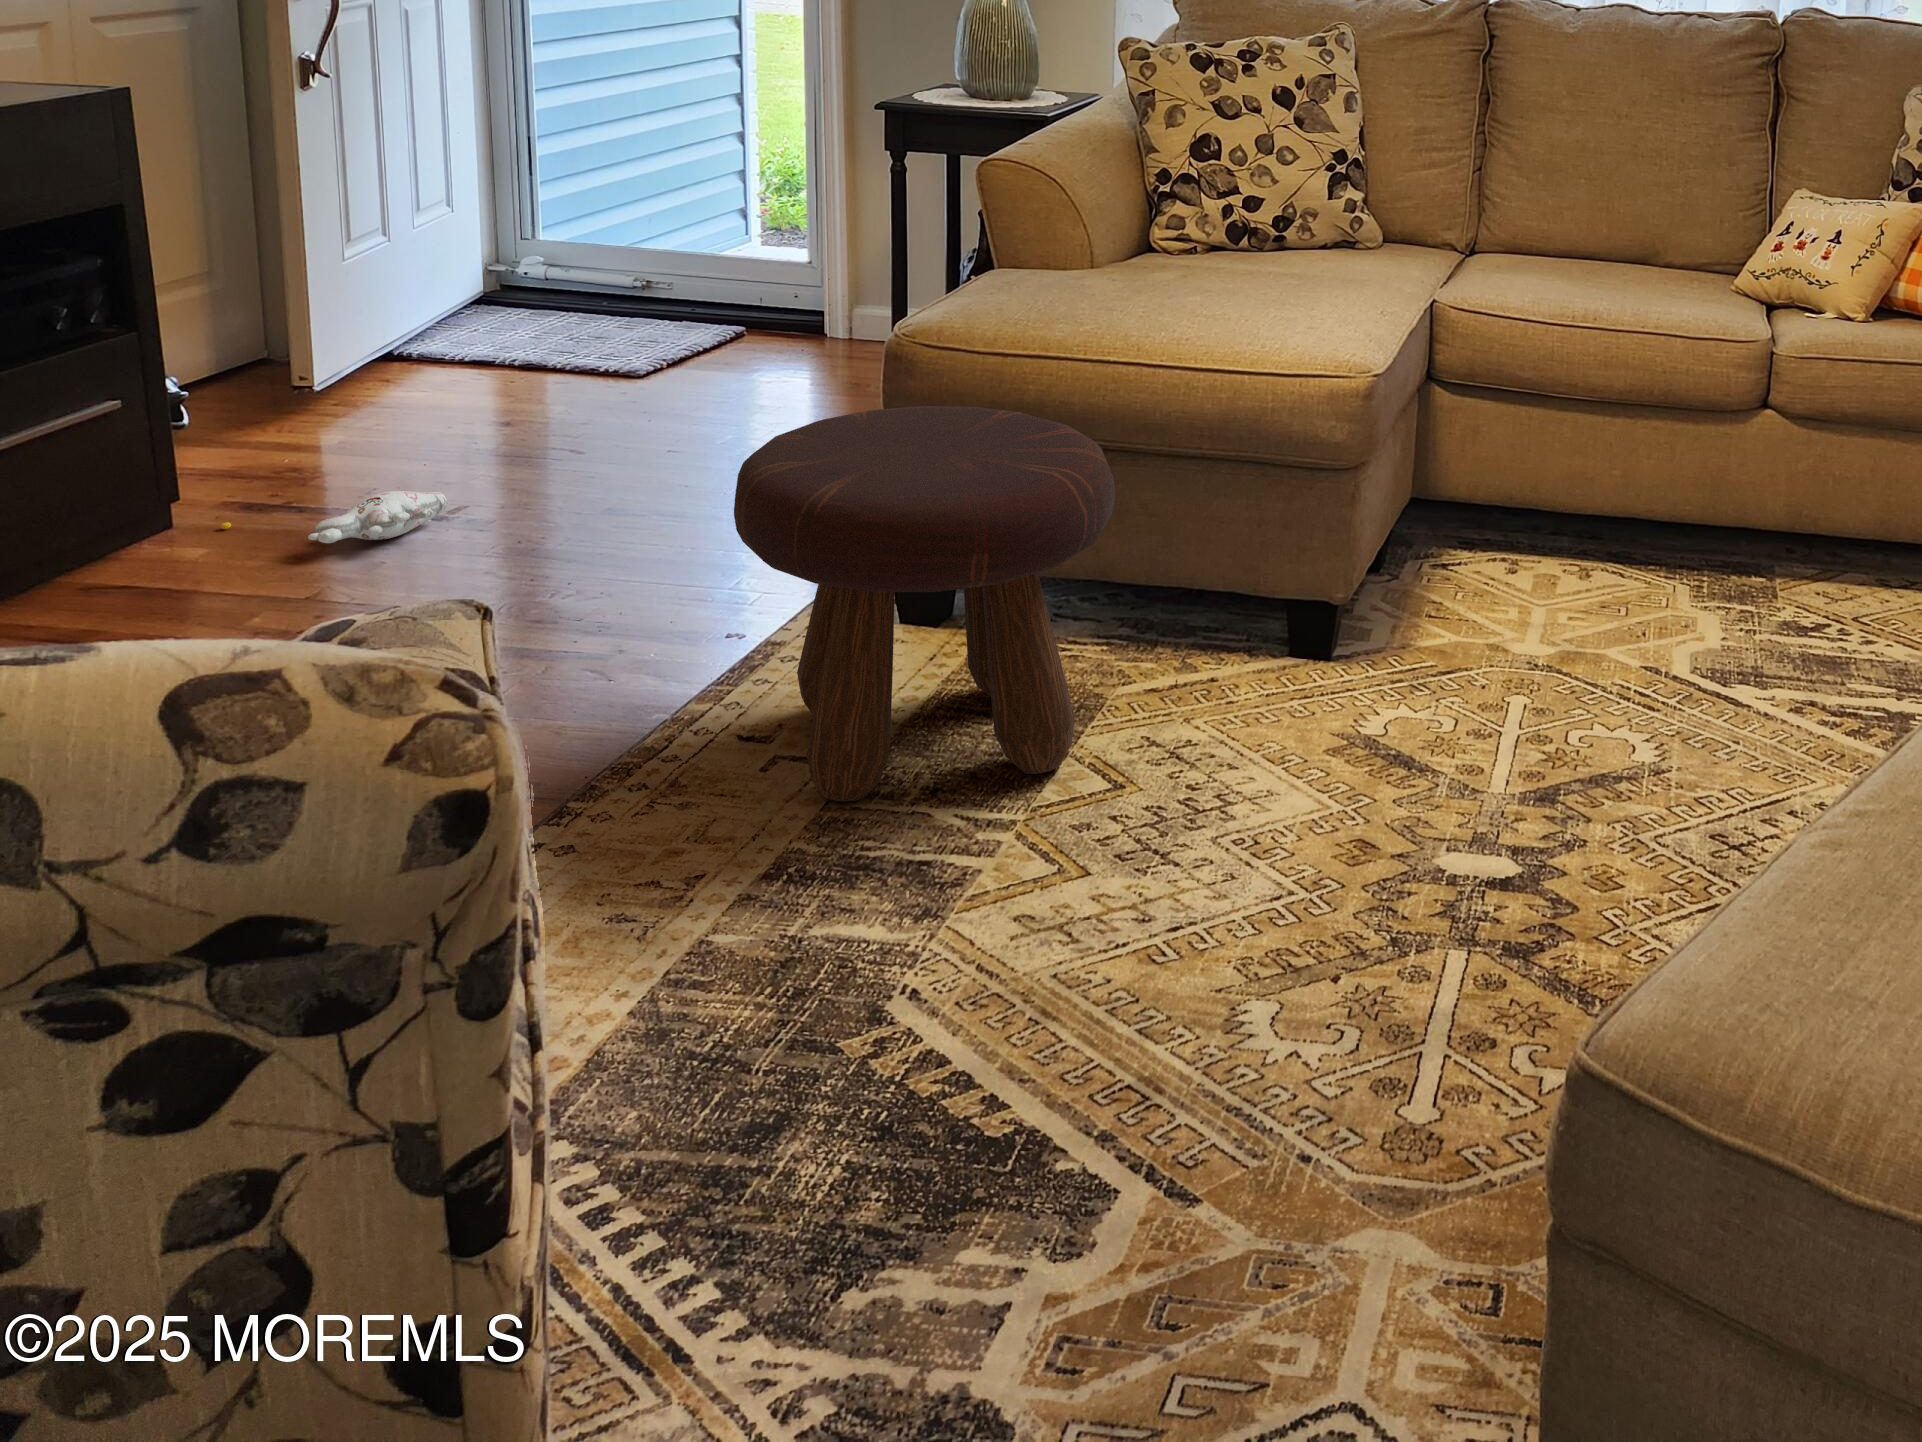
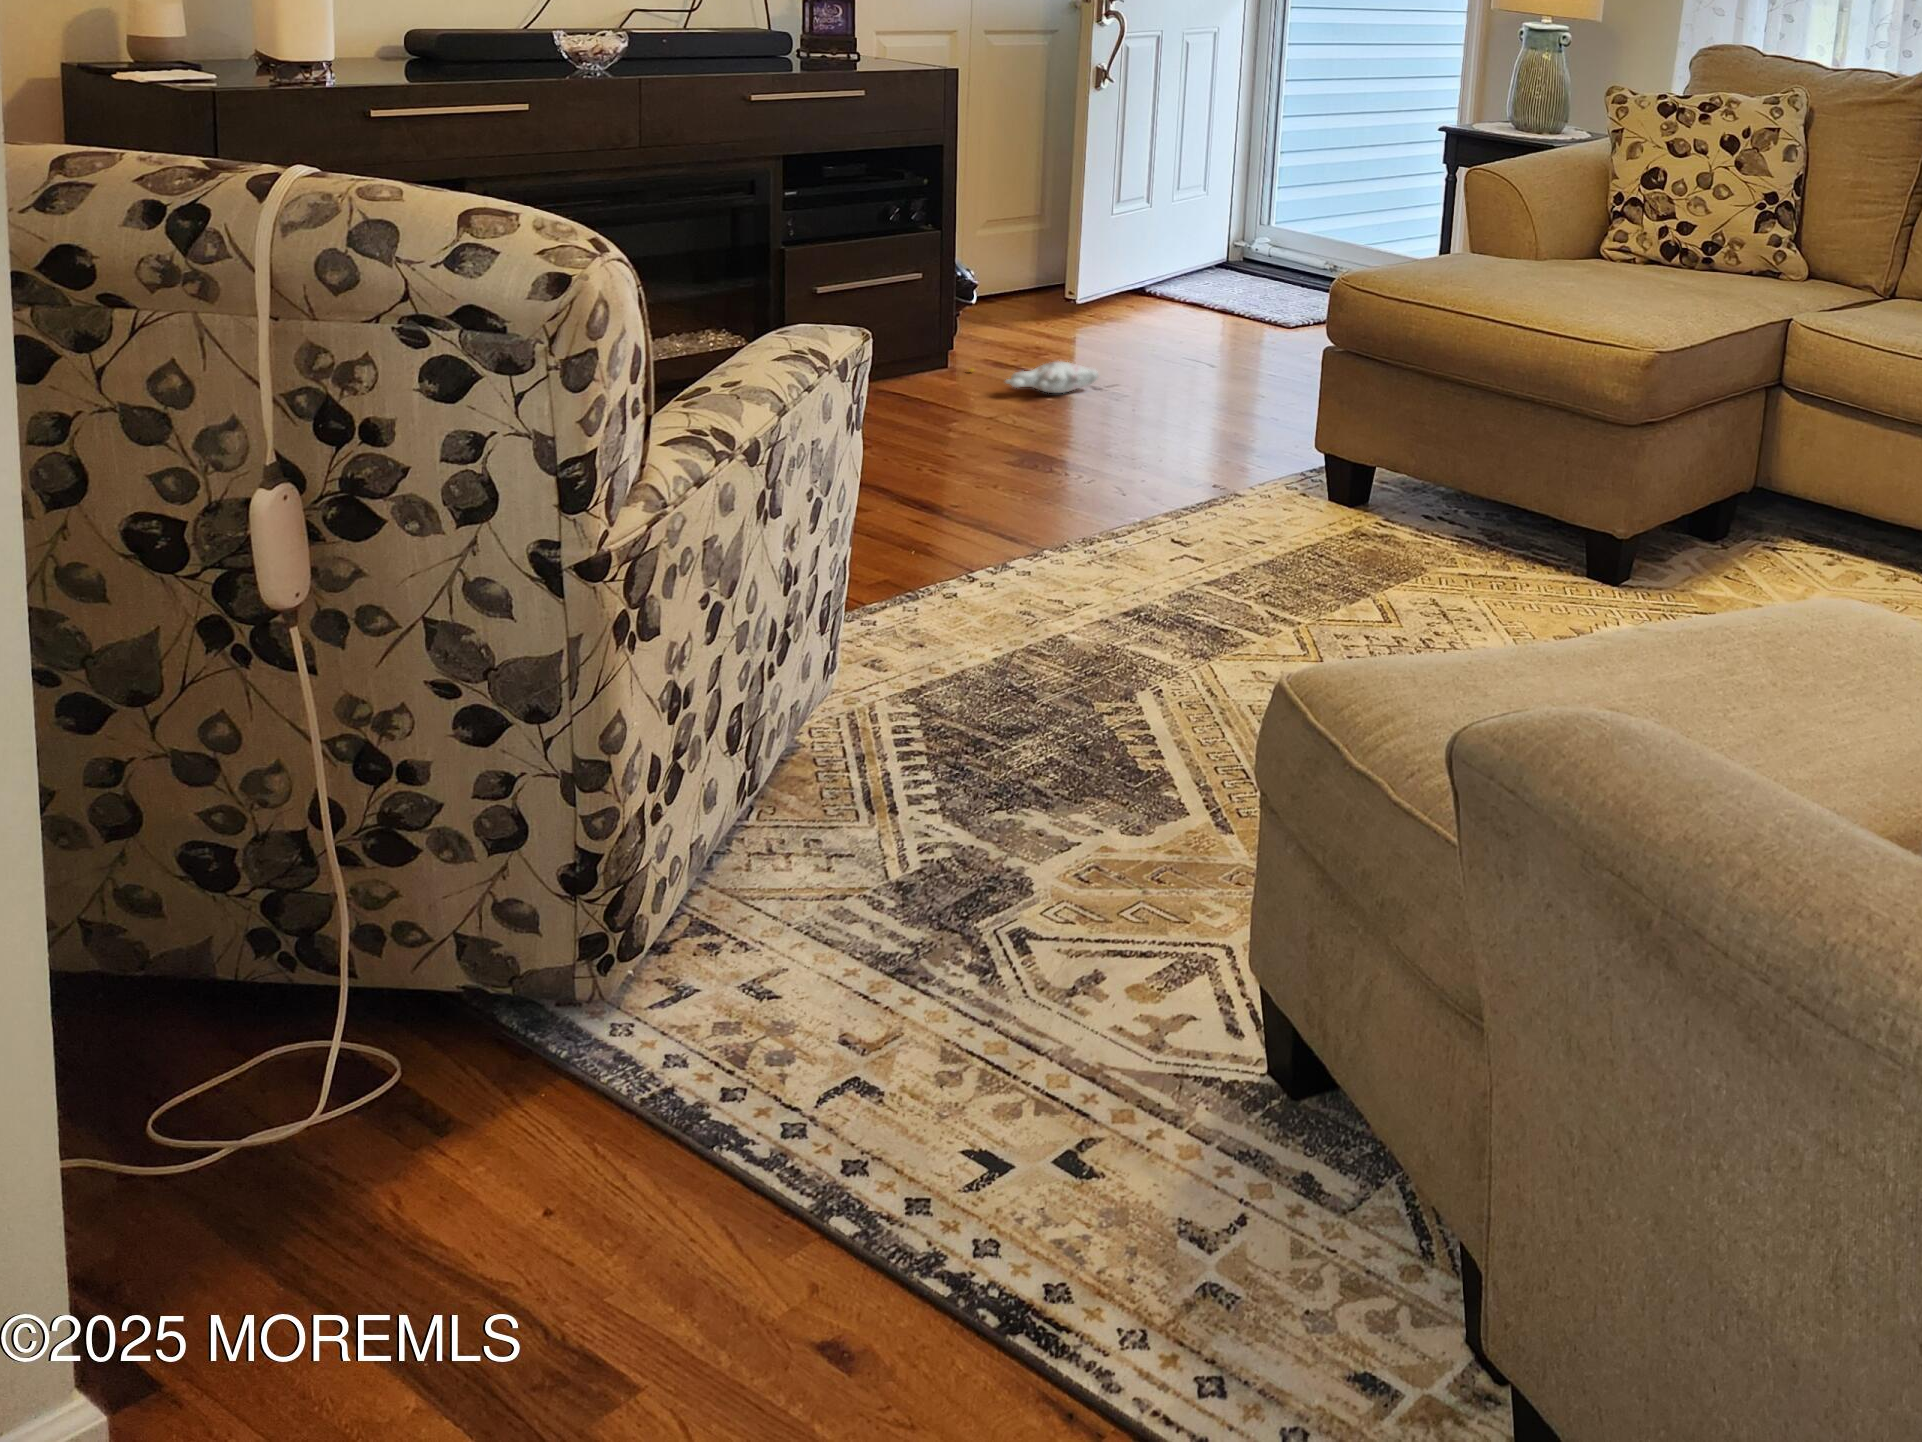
footstool: present [734,406,1115,802] -> none [1168,325,1434,600]

